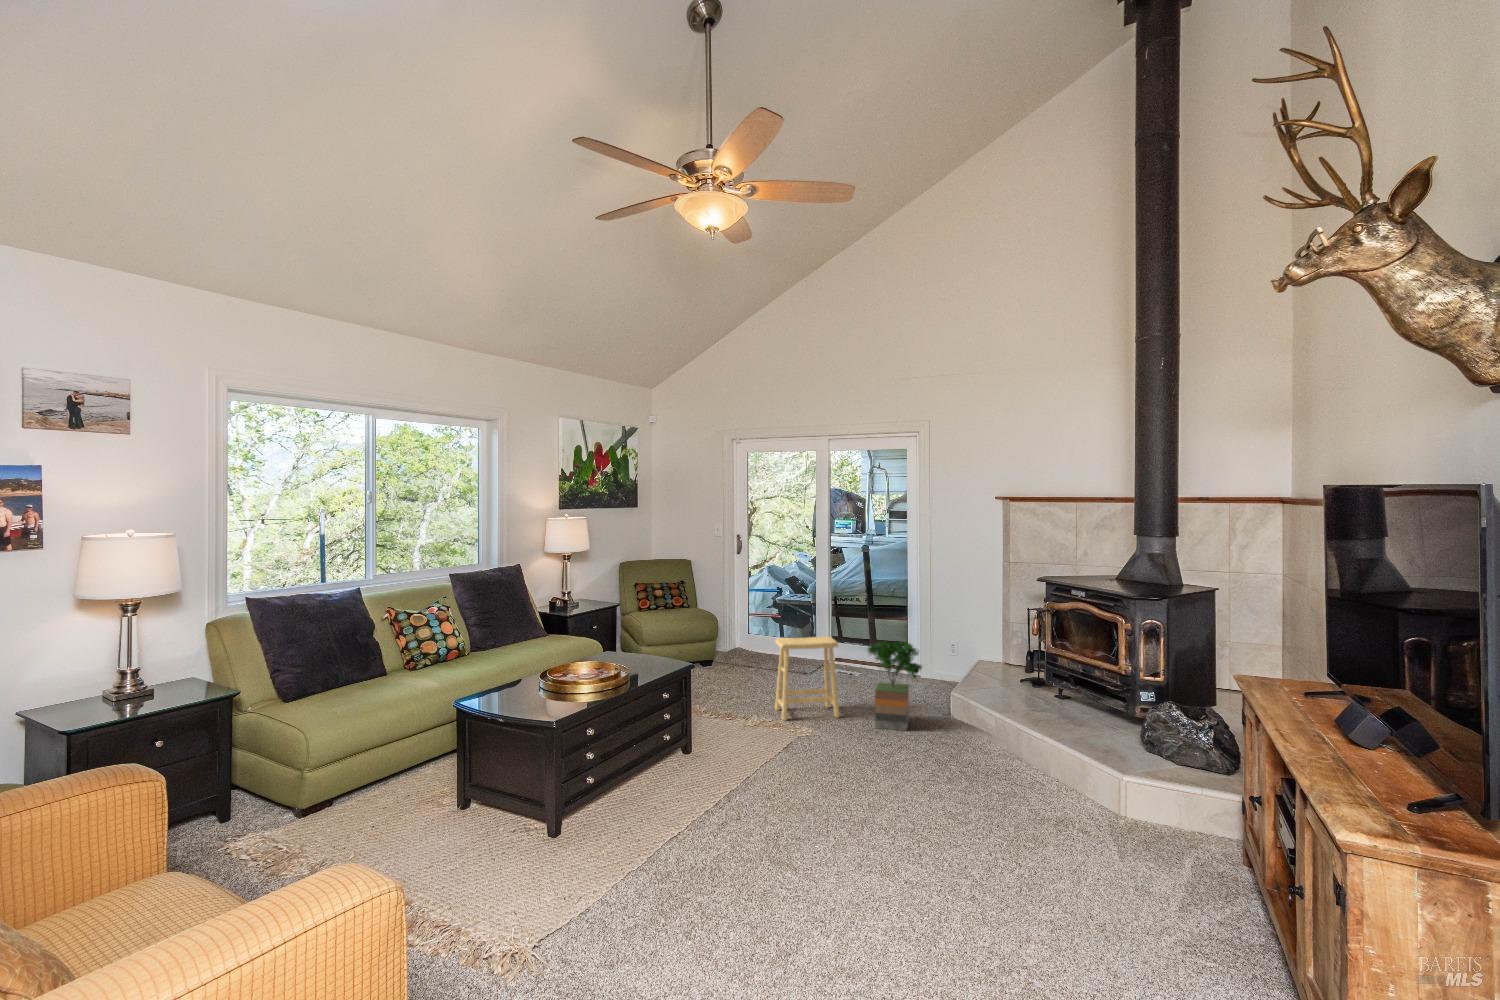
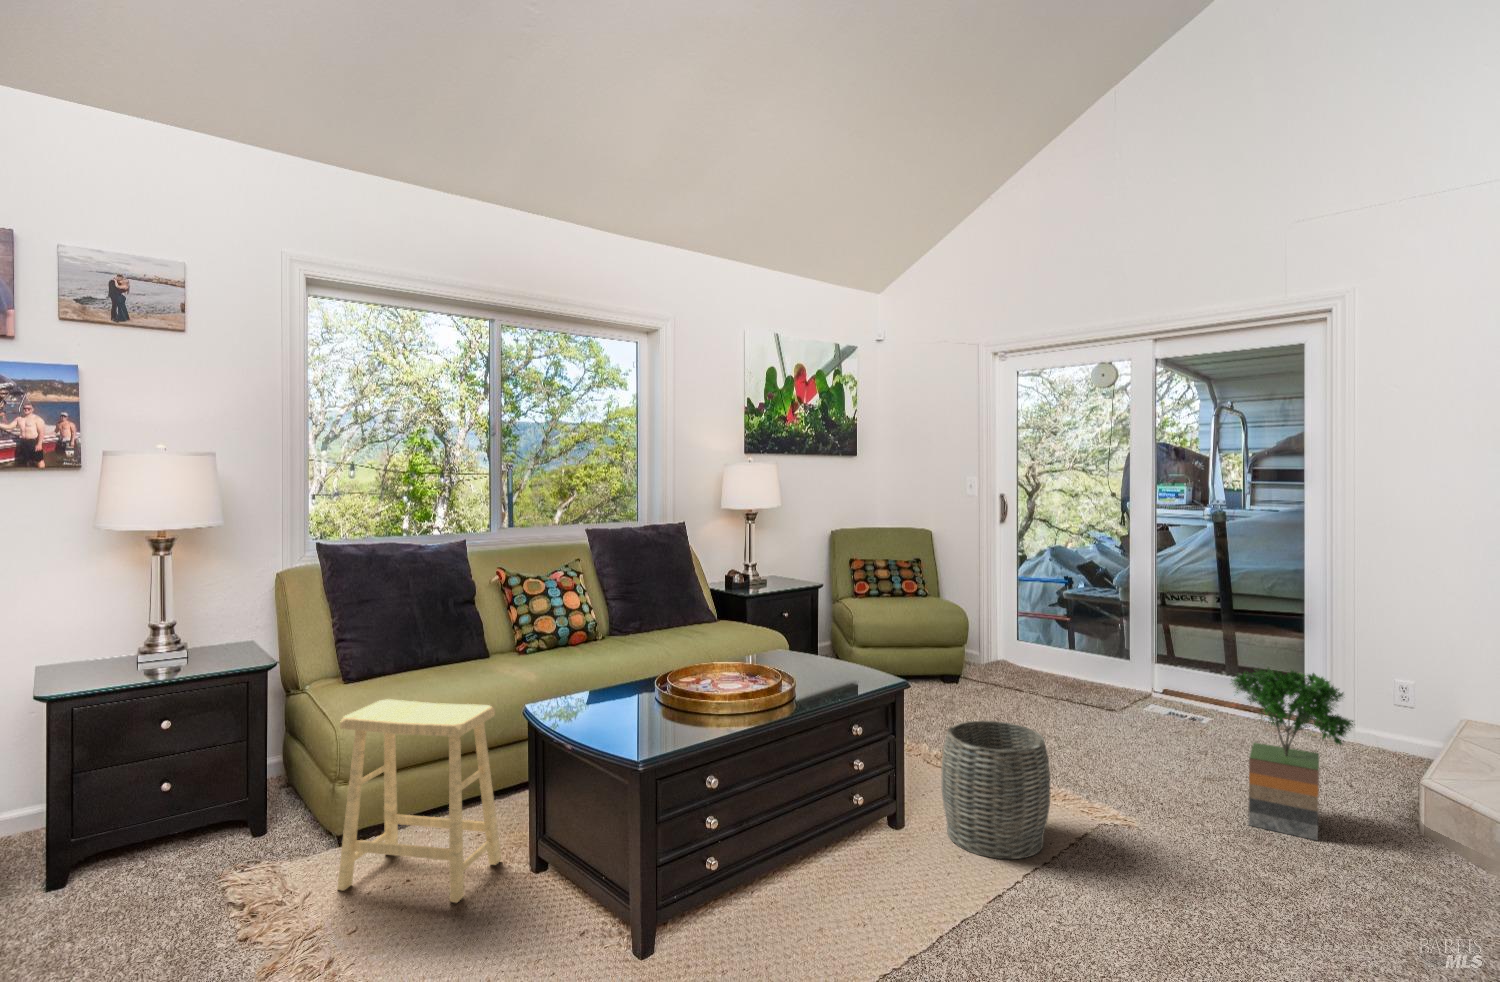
footstool: present [775,636,839,721] -> present [337,700,501,903]
woven basket: none [713,684,774,762] -> present [941,721,1050,859]

